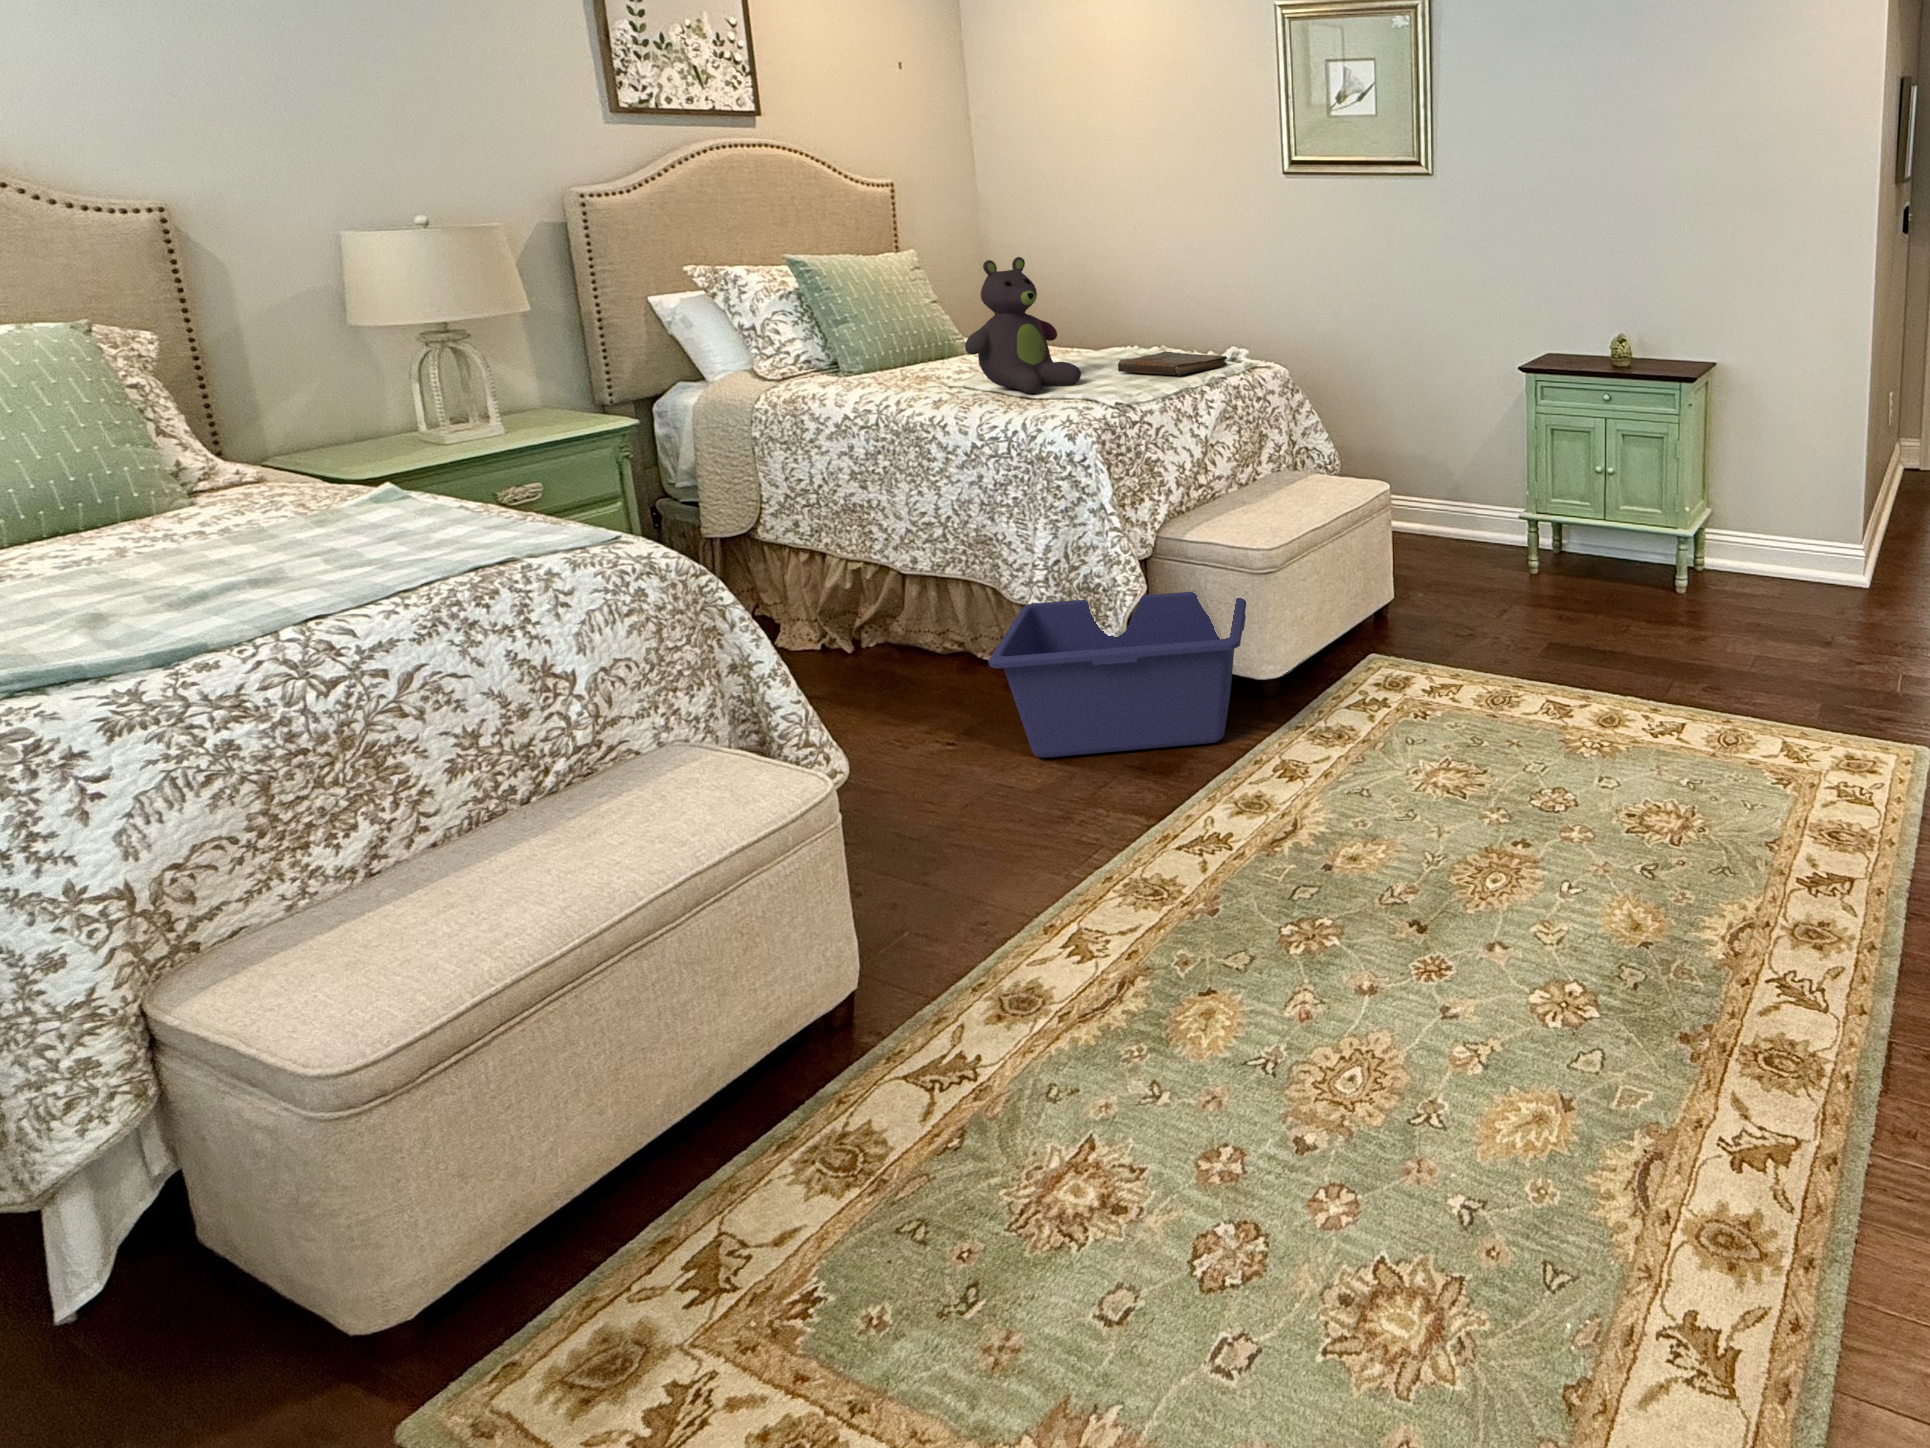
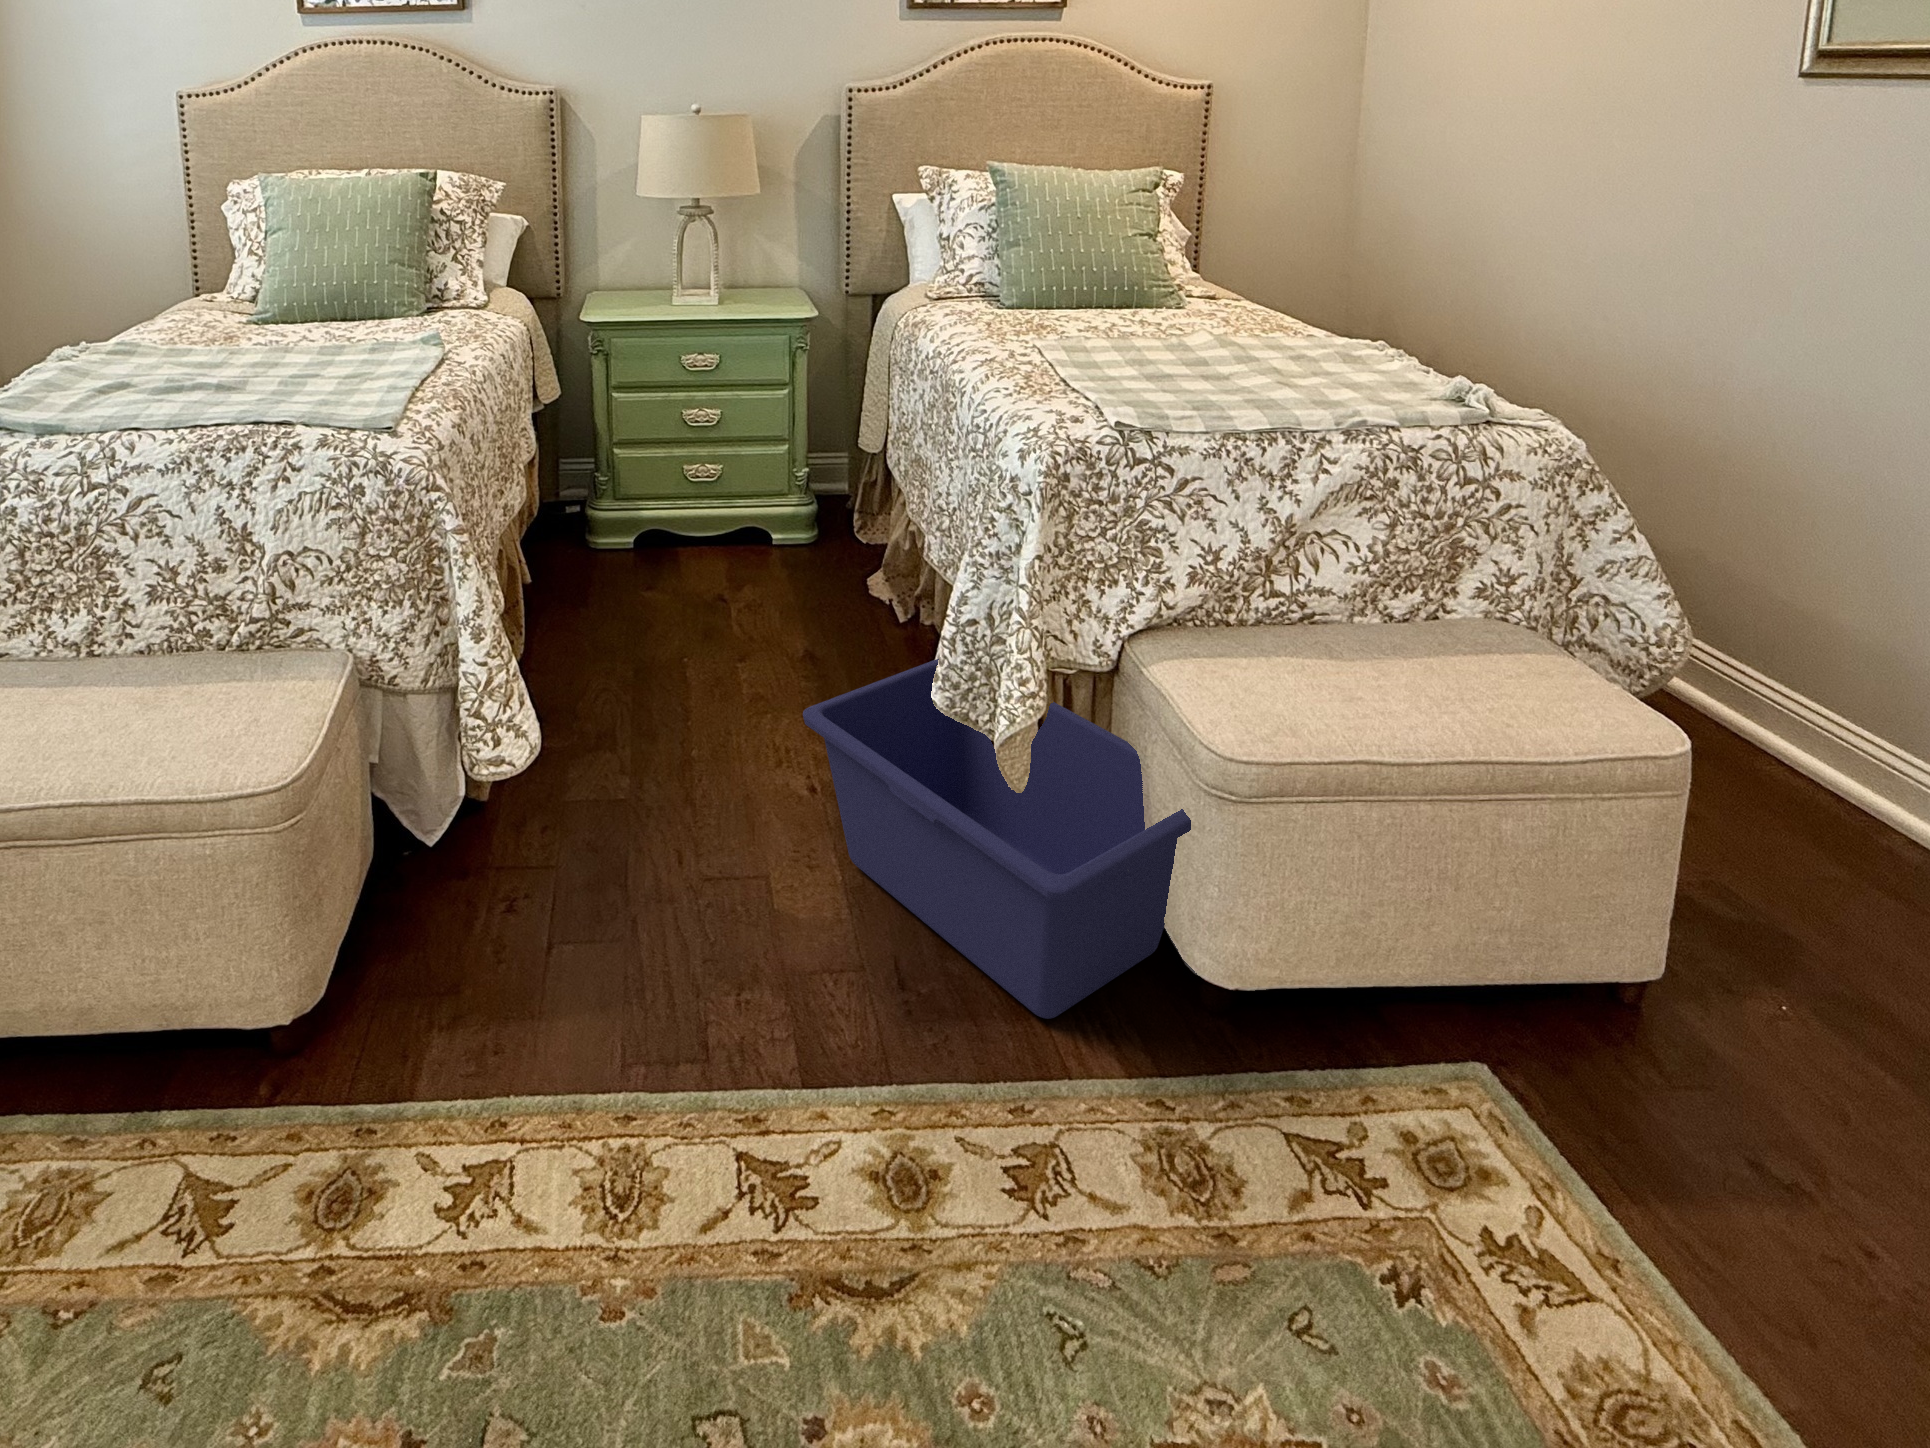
stuffed bear: present [965,257,1081,393] -> none [1030,187,1180,376]
book: present [1118,351,1227,375] -> none [1245,357,1415,407]

